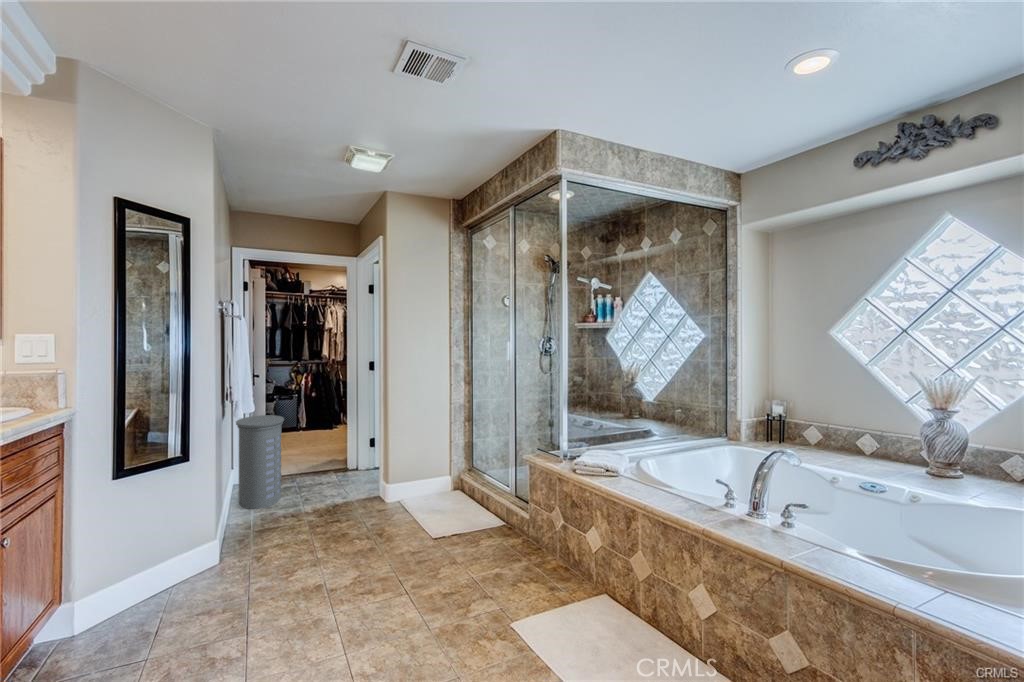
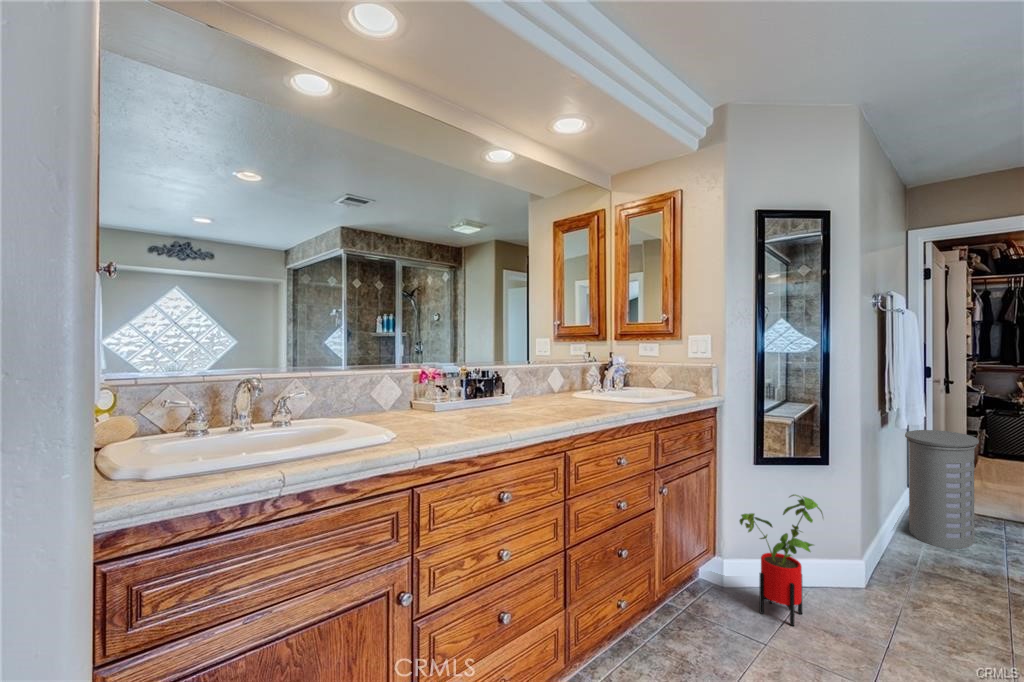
house plant: none [99,496,194,638] -> present [739,494,823,626]

